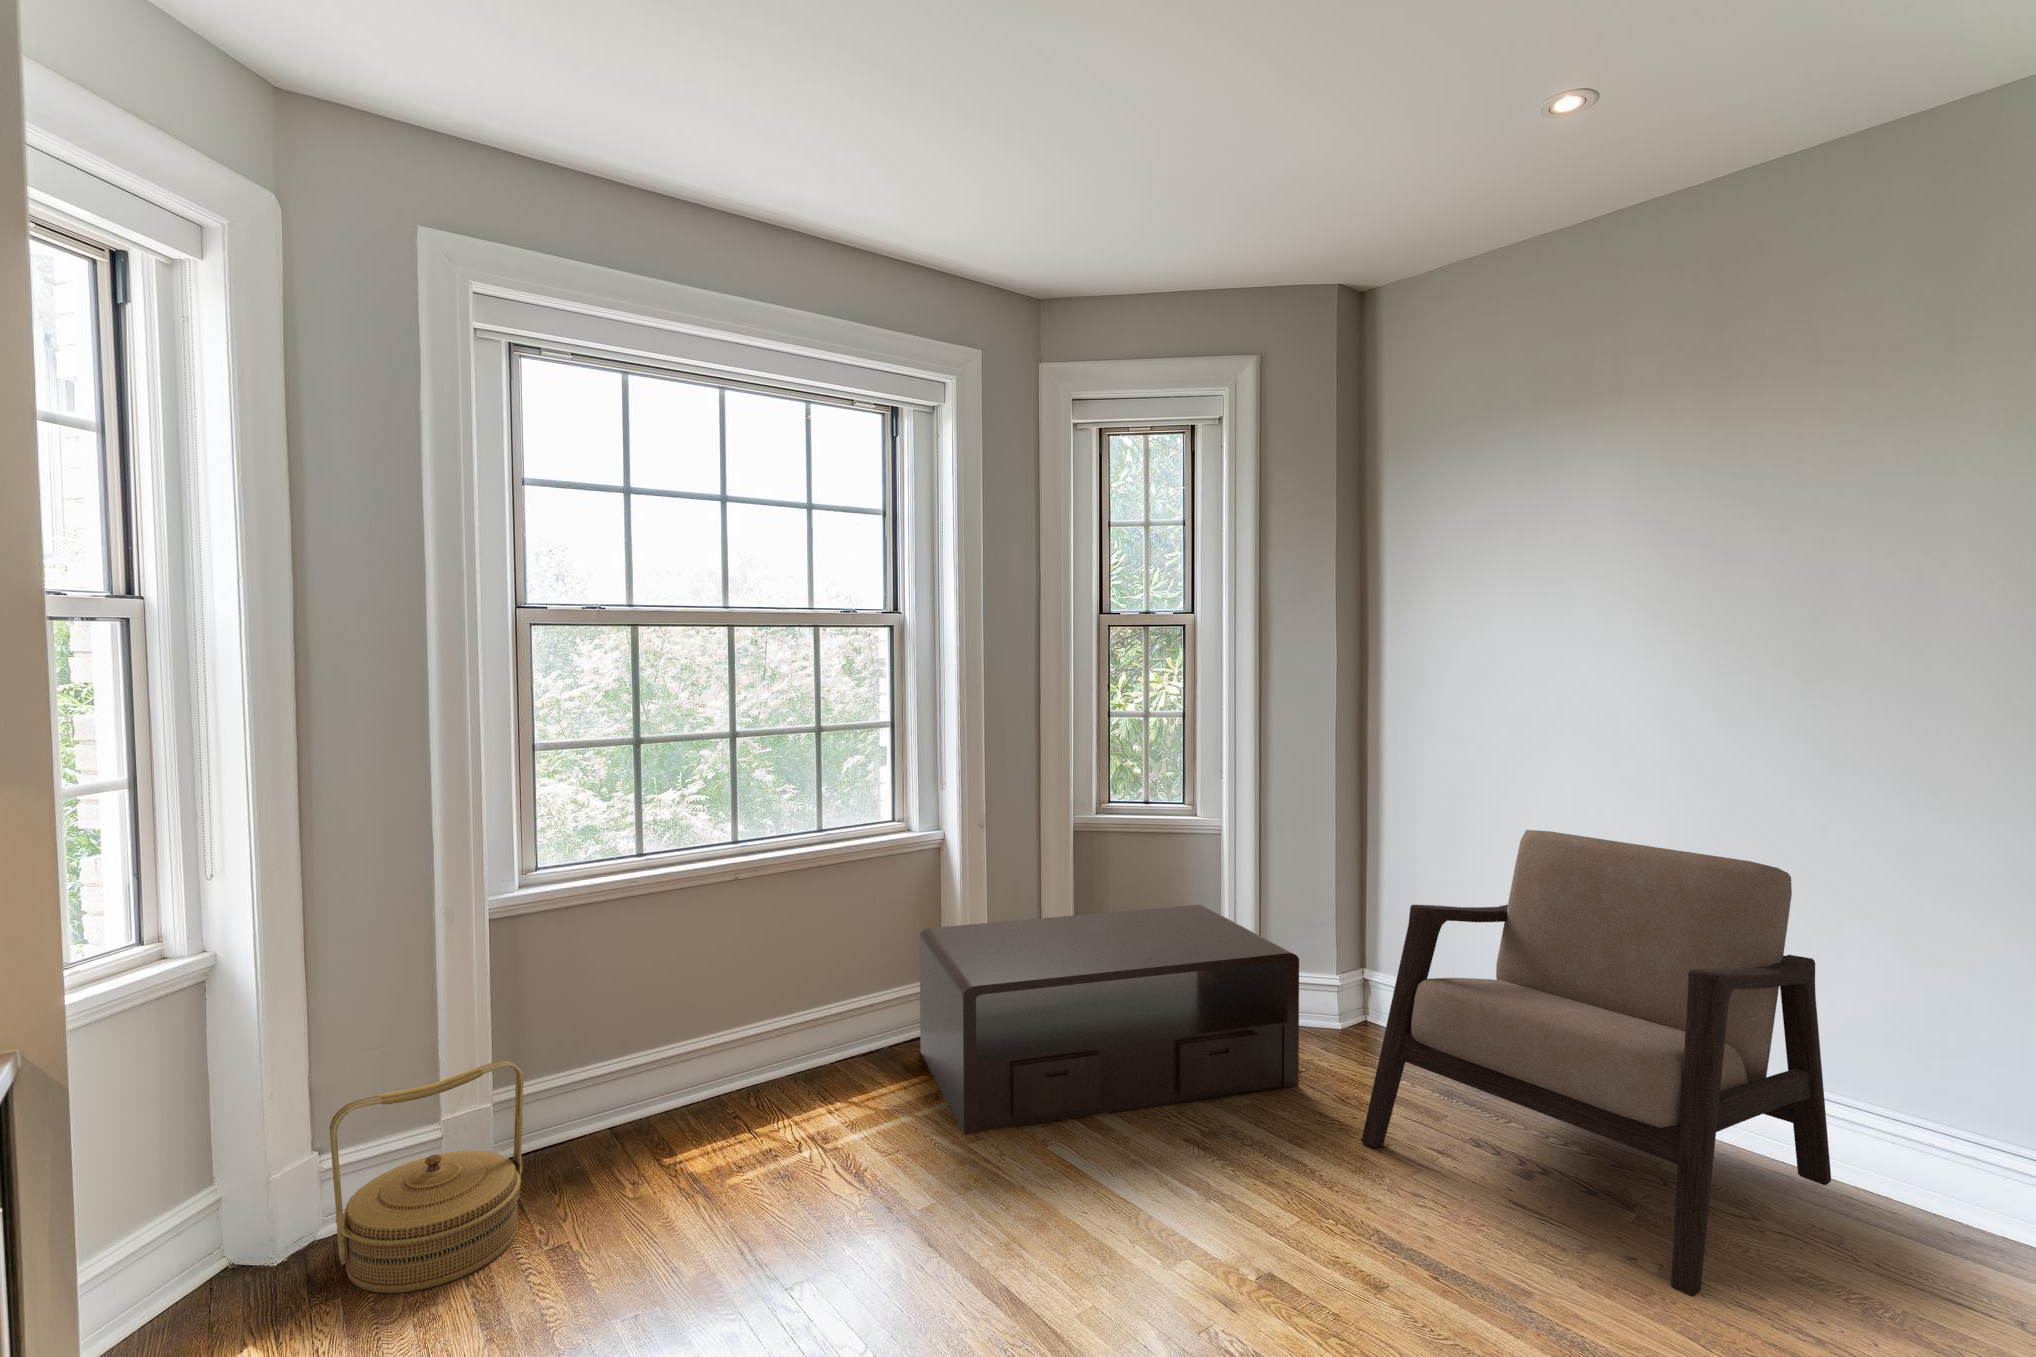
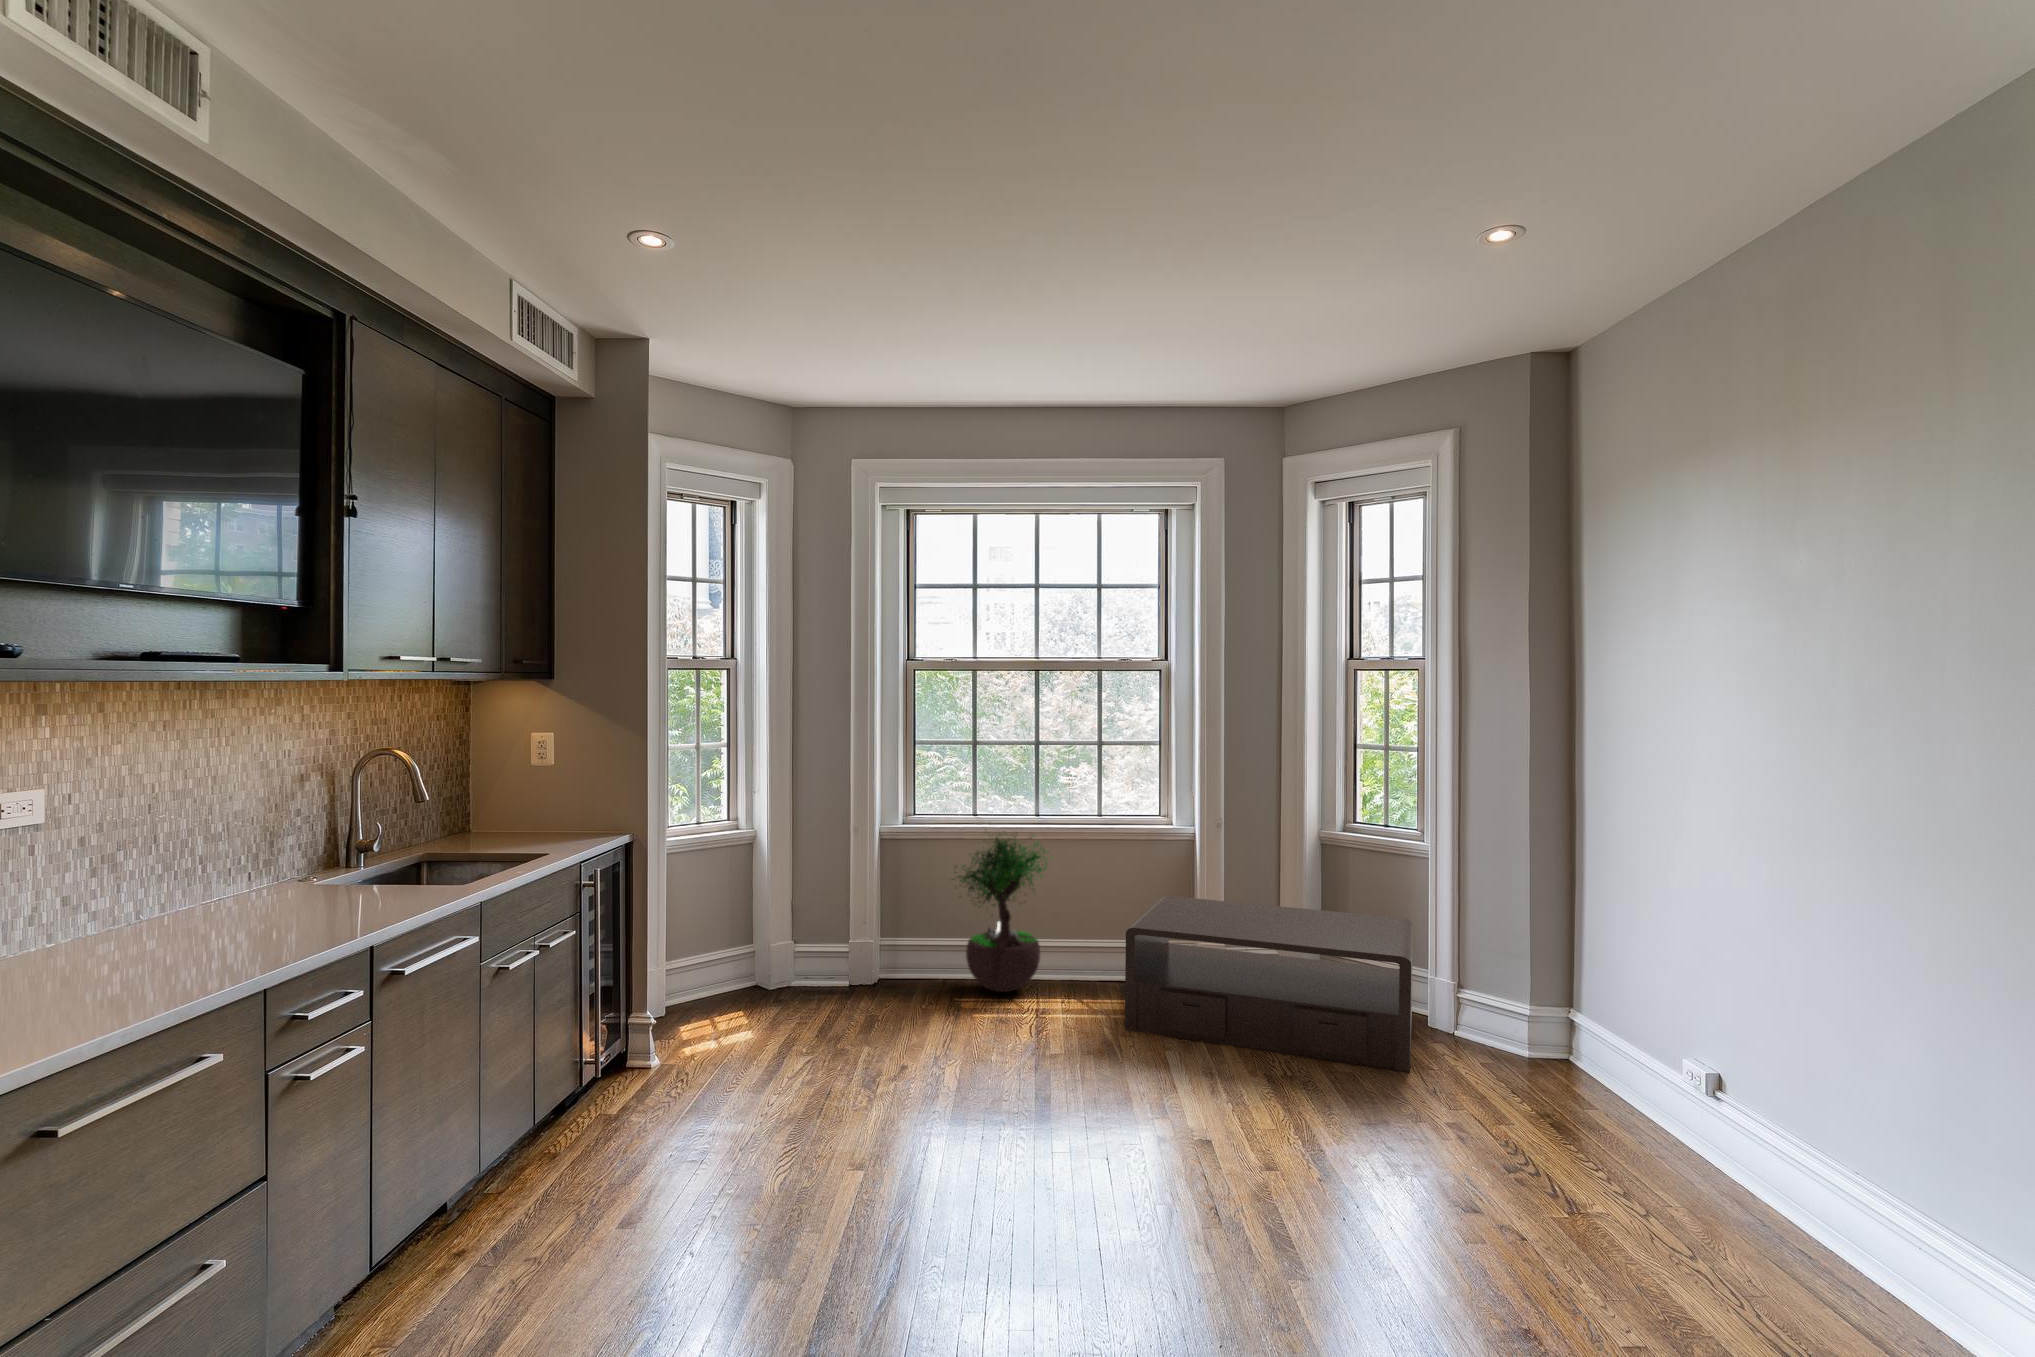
armchair: present [1361,830,1831,1296] -> none [1396,879,1827,1265]
potted tree: none [656,863,817,1130] -> present [952,831,1053,992]
woven basket: present [329,1060,523,1293] -> none [783,911,874,1013]

